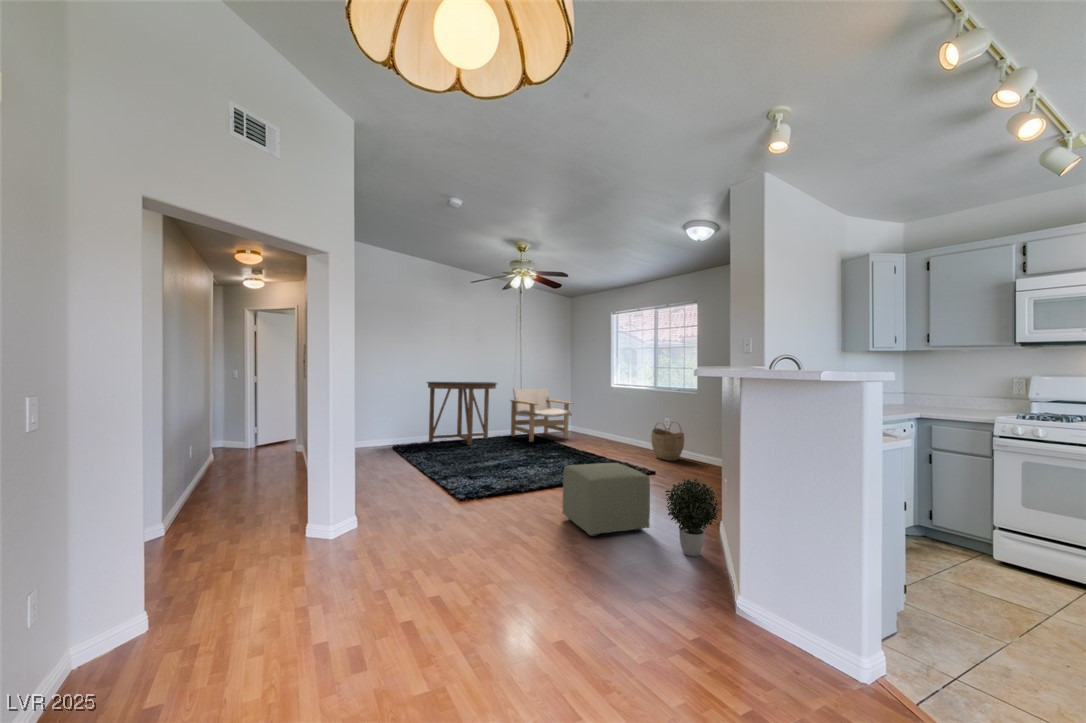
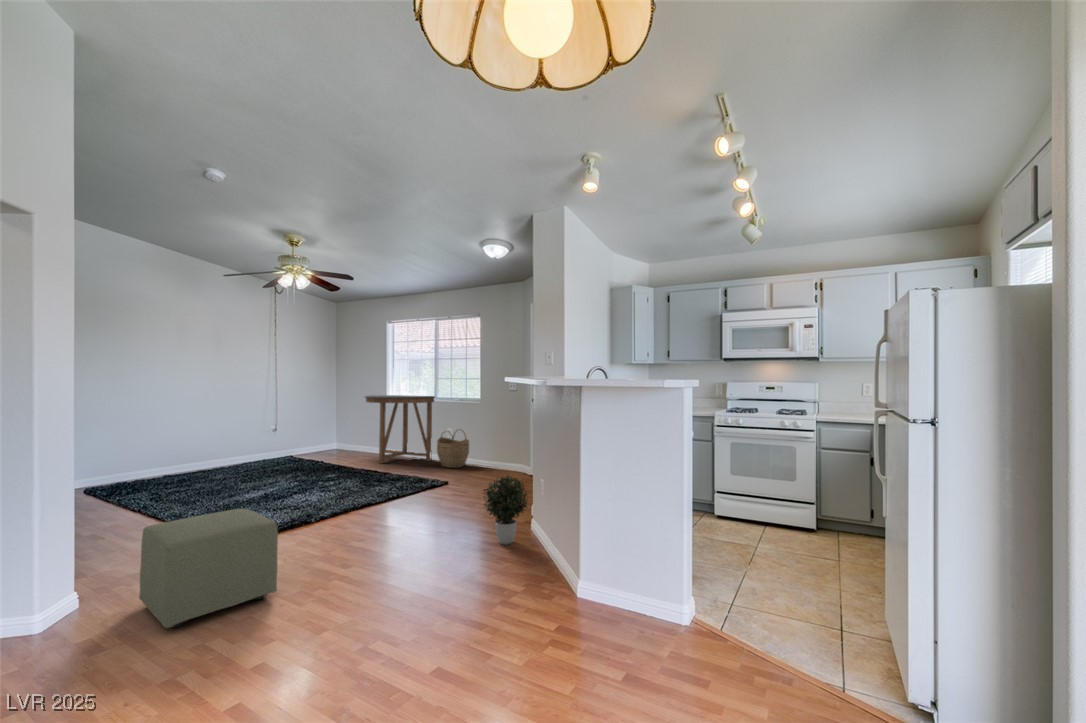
console table: present [427,382,497,445] -> present [365,395,435,463]
lounge chair: present [511,388,573,442] -> none [262,403,346,466]
ottoman: present [562,463,650,536] -> present [139,509,278,628]

